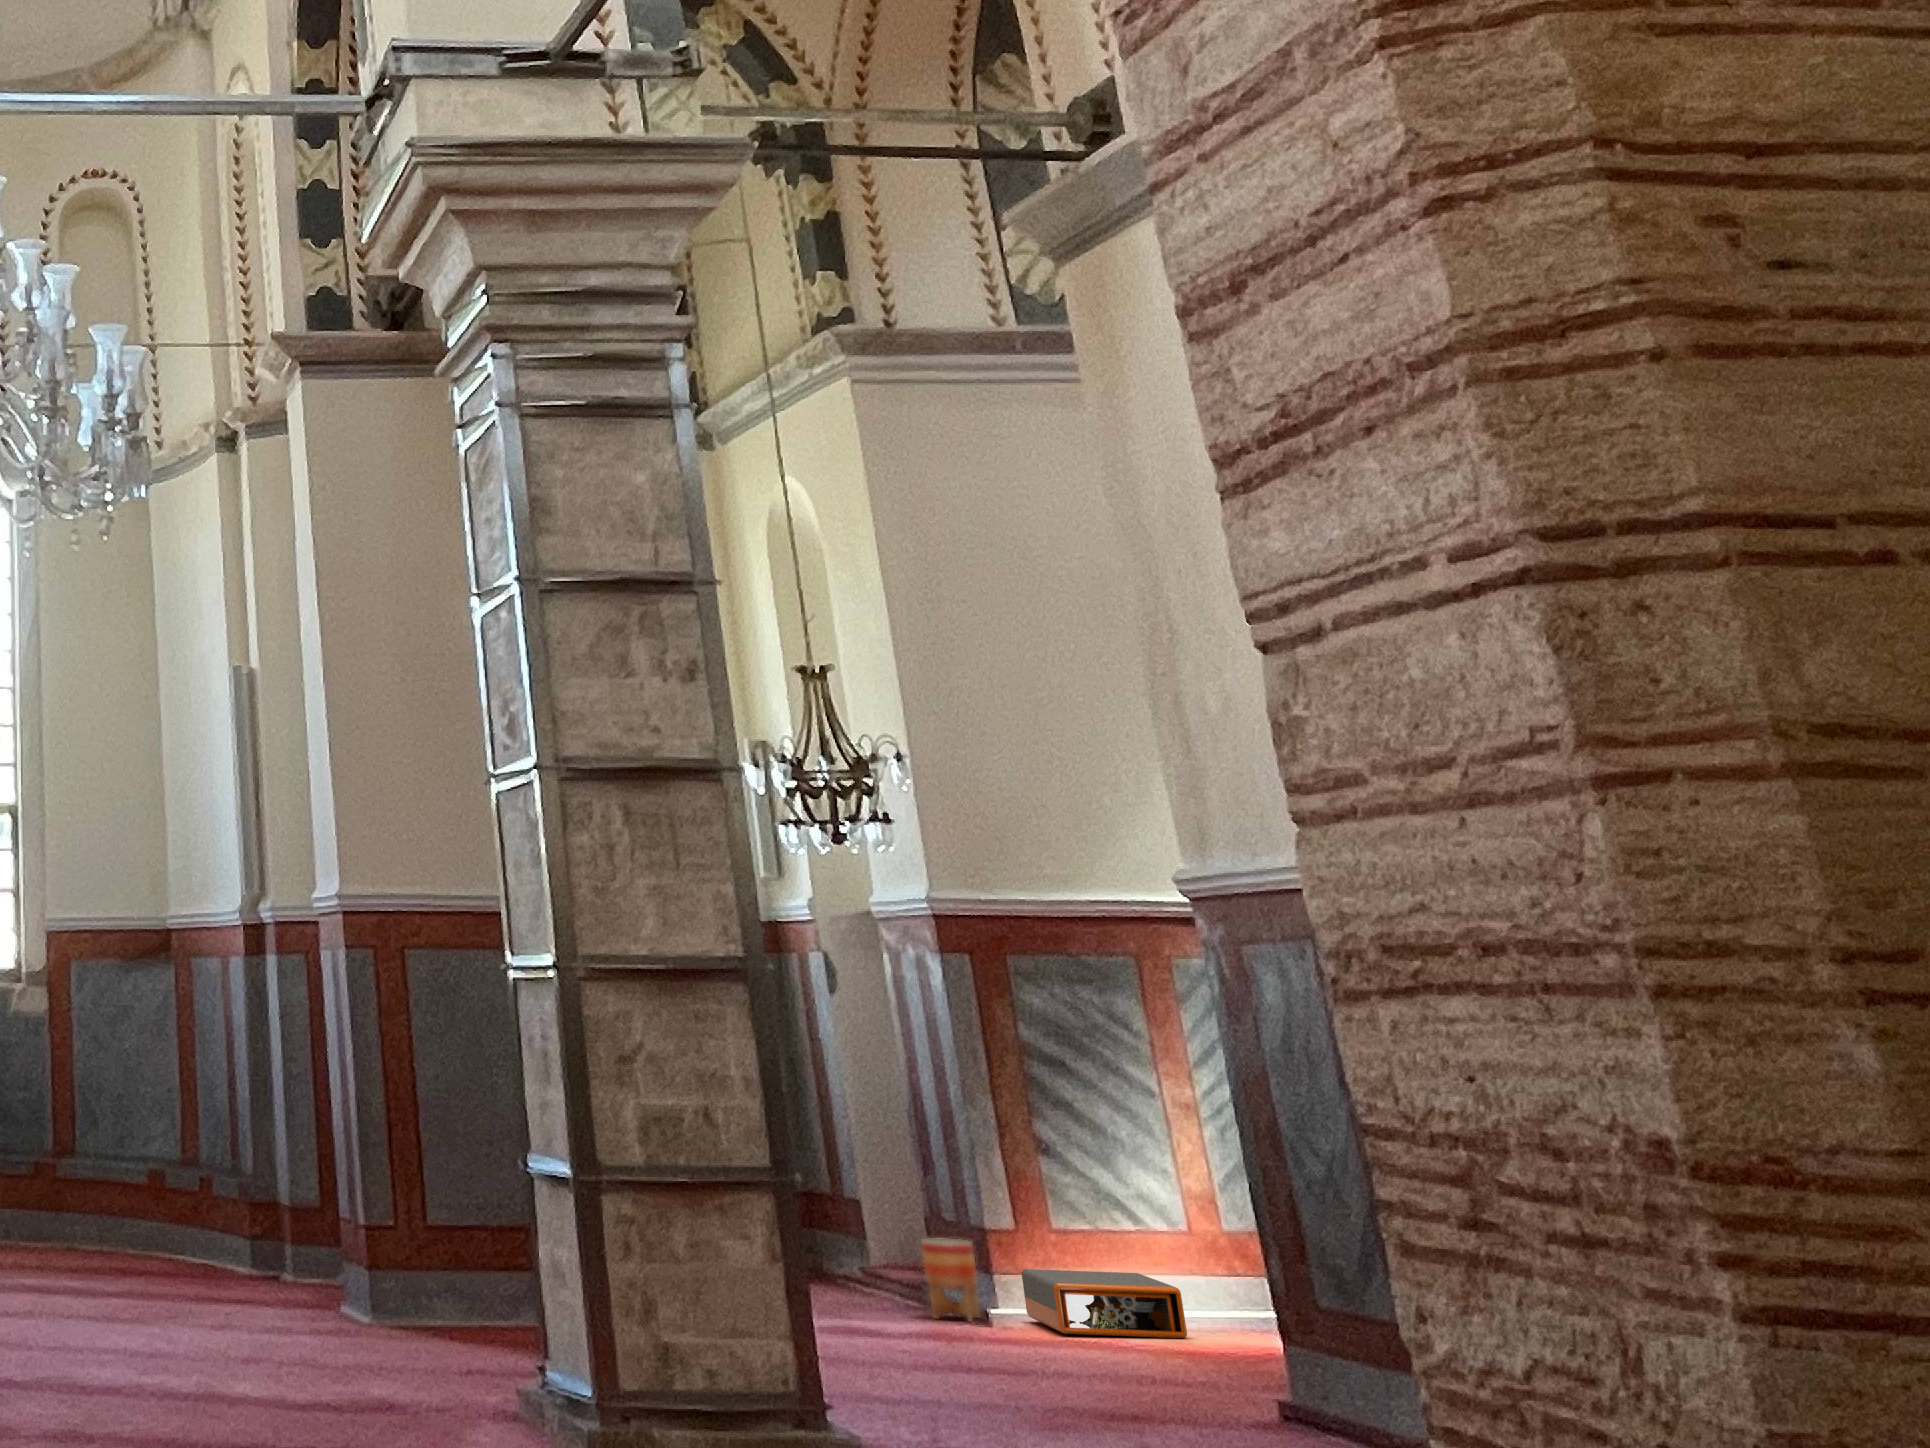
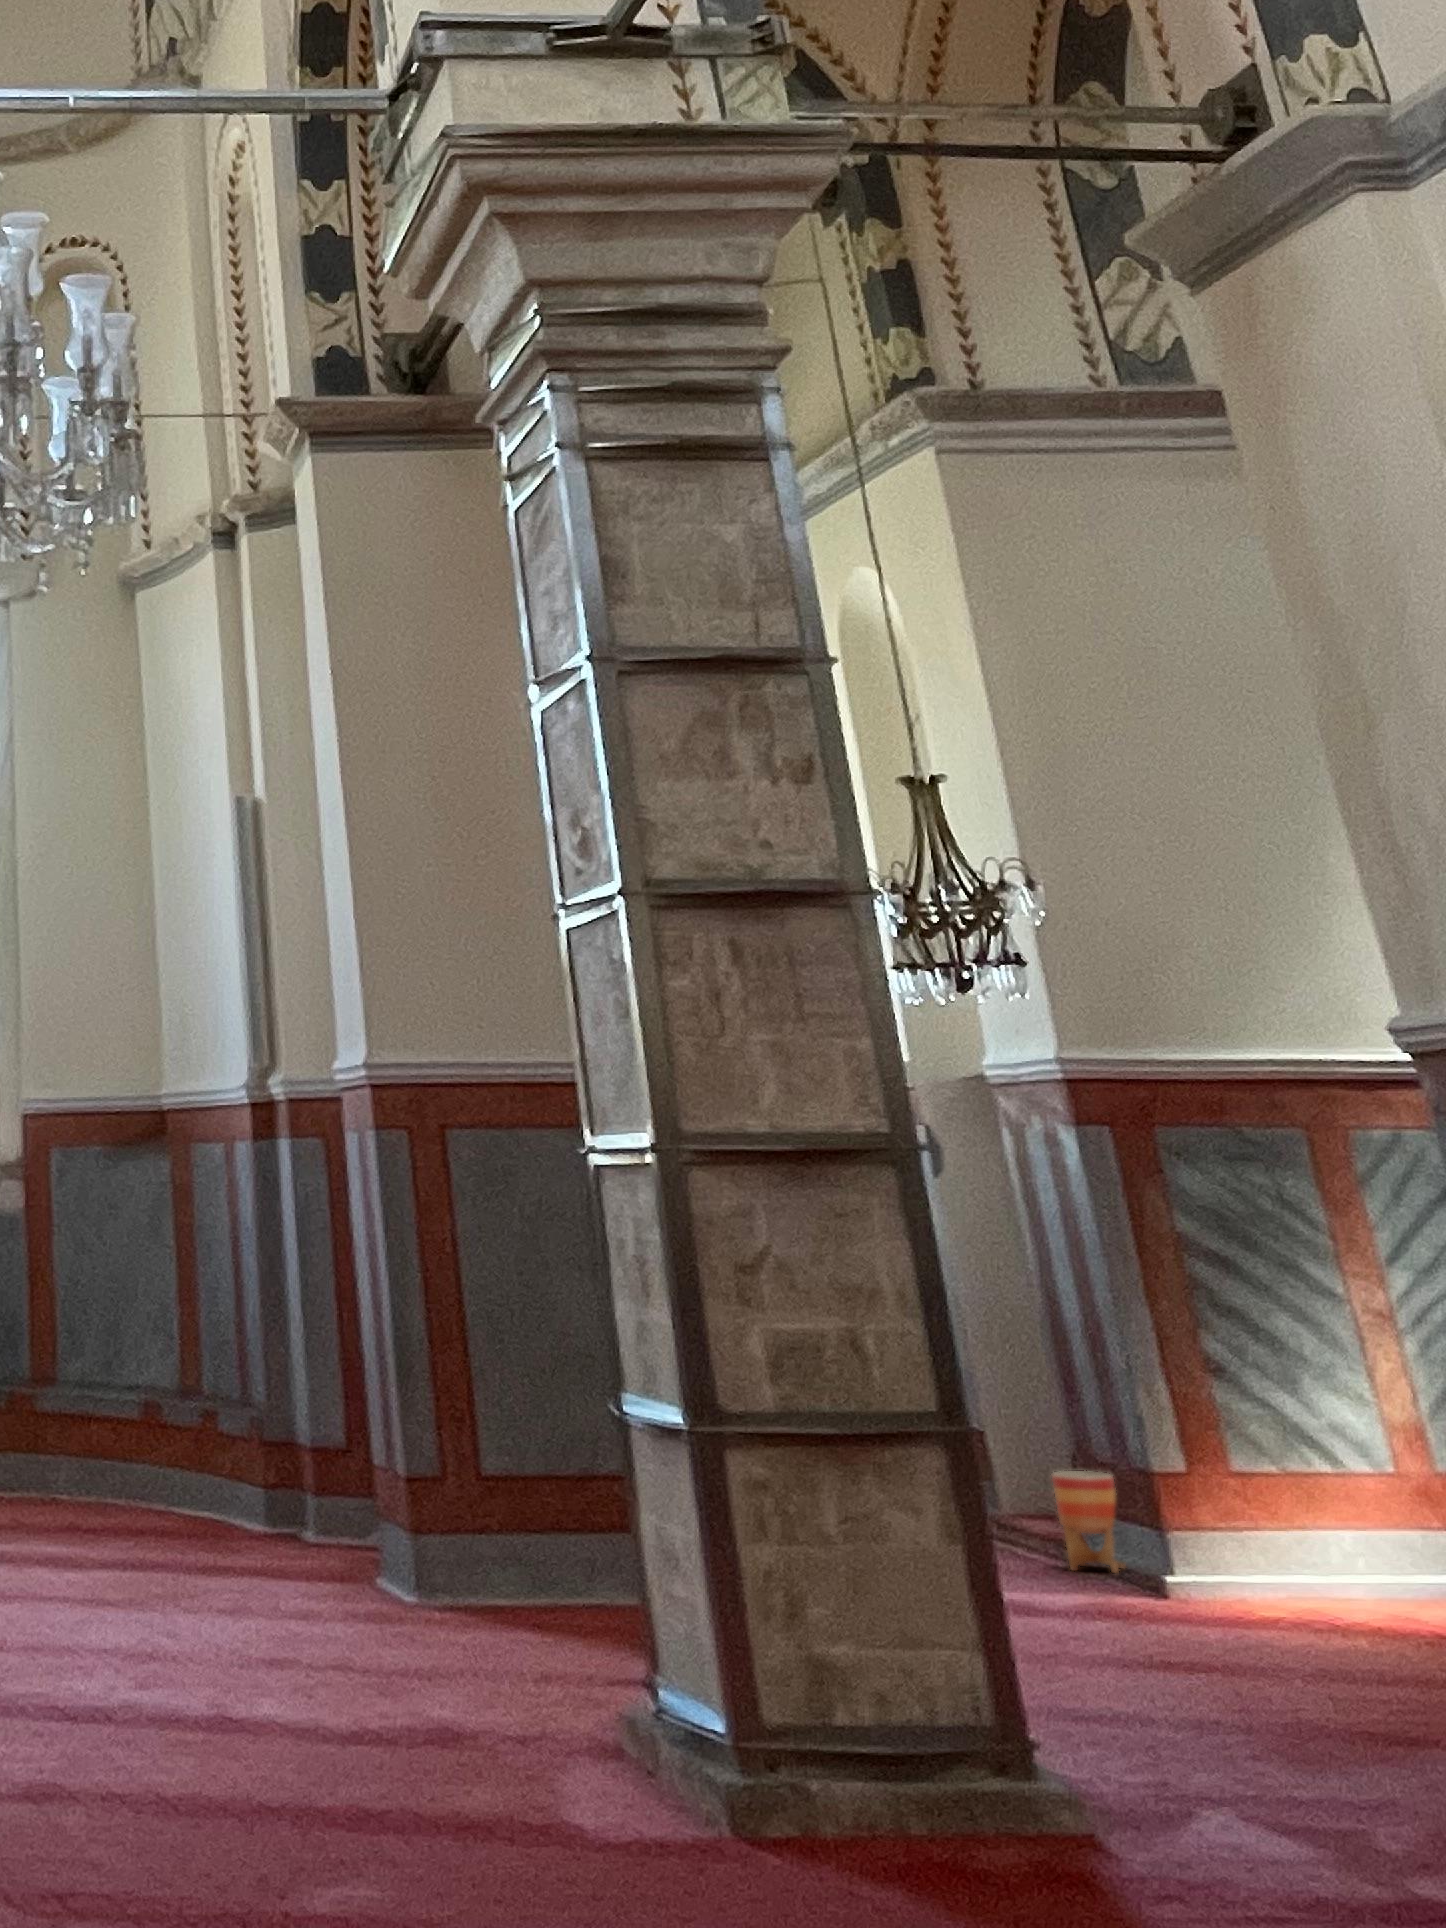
storage box: present [1022,1269,1187,1338] -> none [1173,1508,1378,1591]

